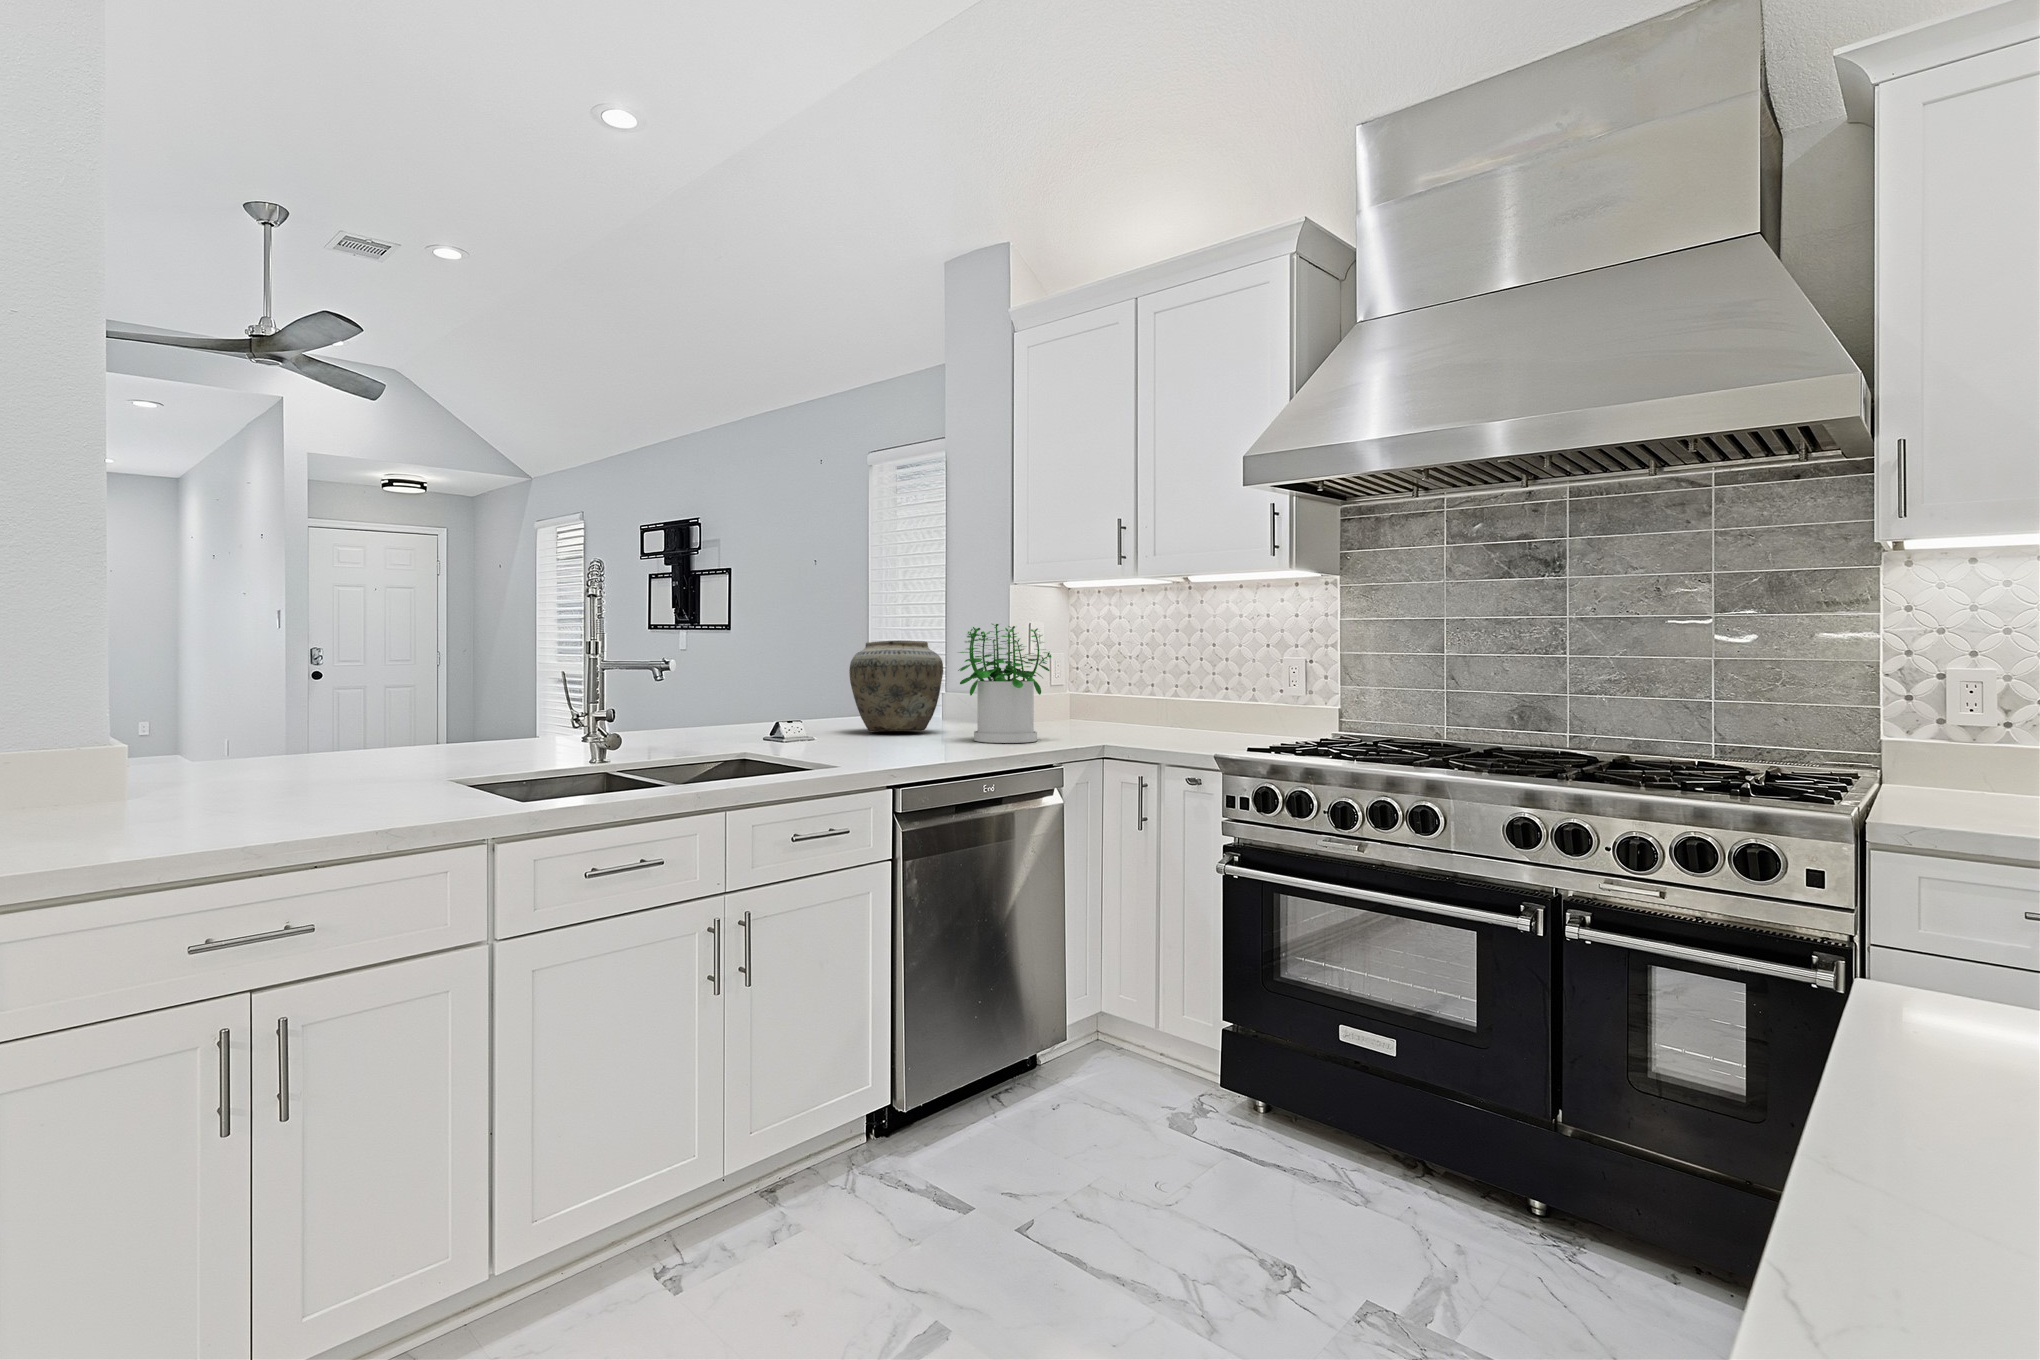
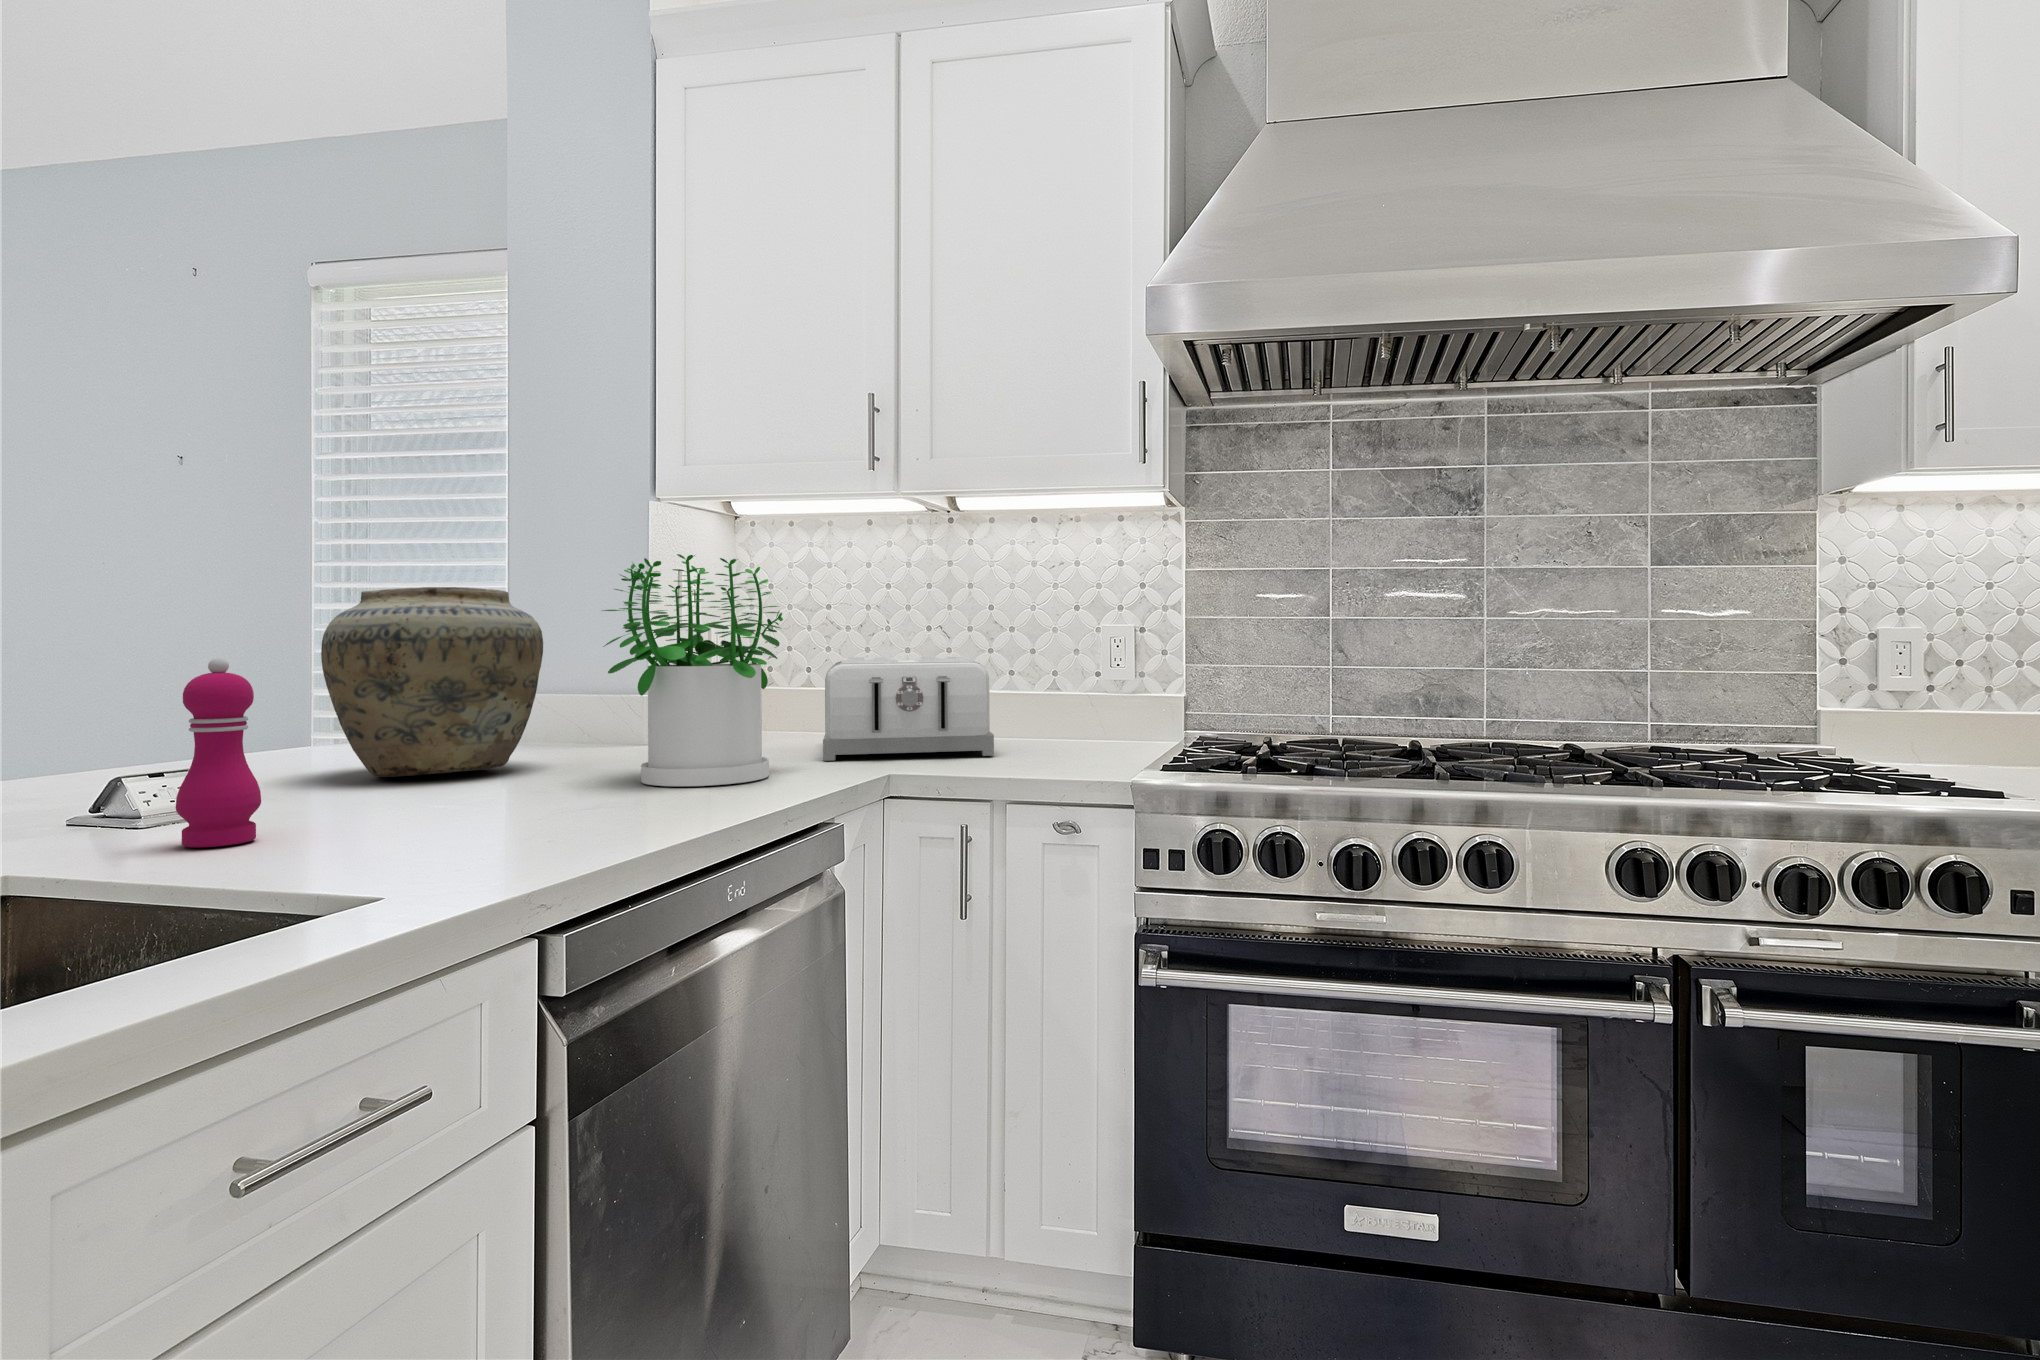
pepper mill: none [789,674,815,748] -> present [176,658,261,848]
toaster: none [1080,678,1196,740] -> present [823,656,994,761]

